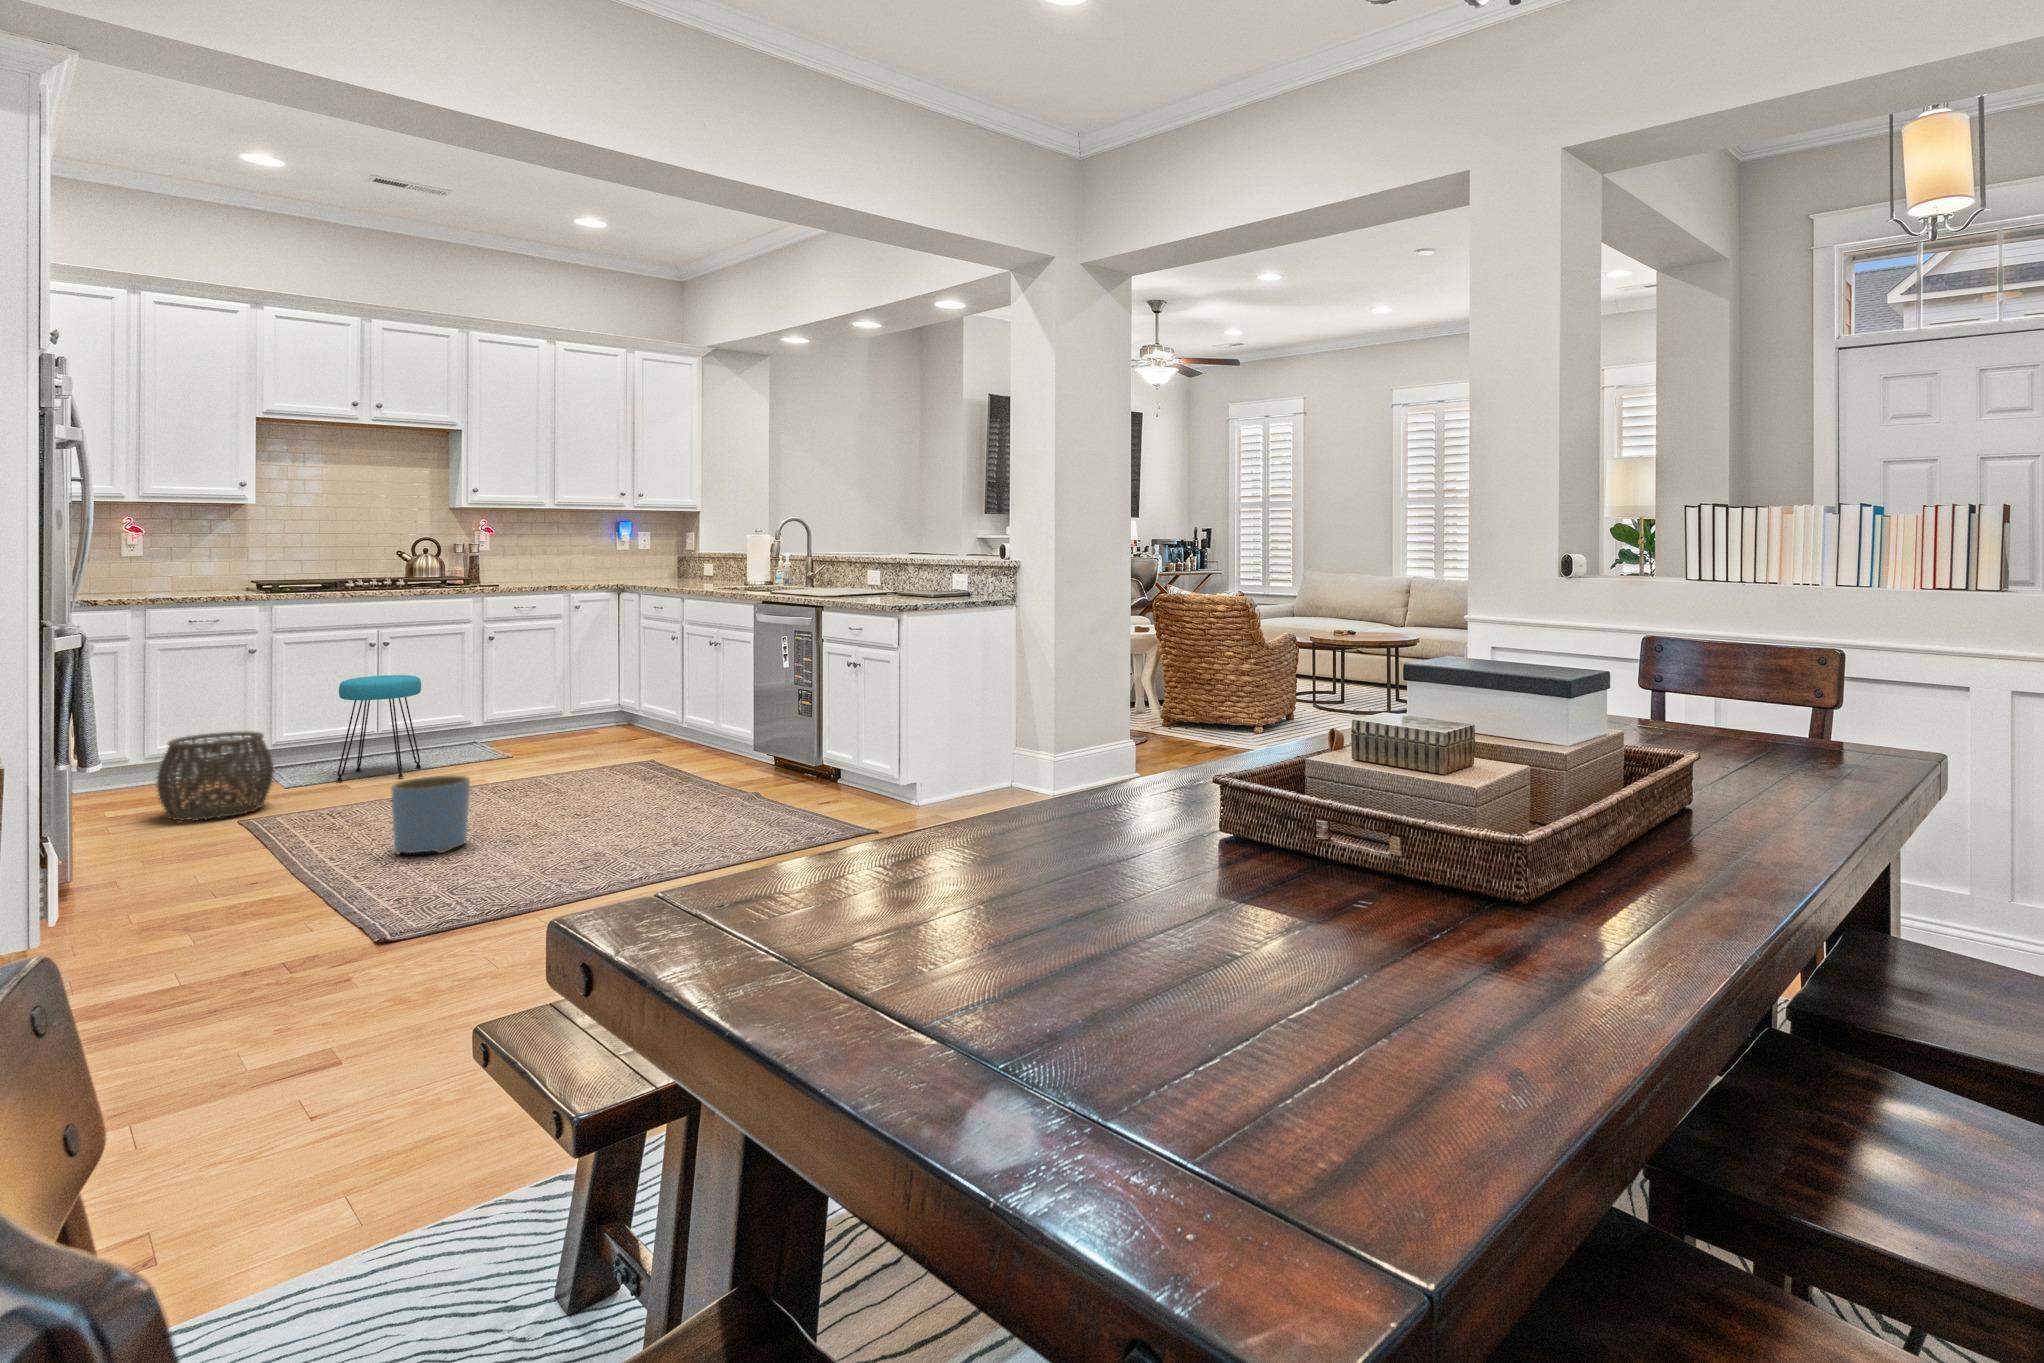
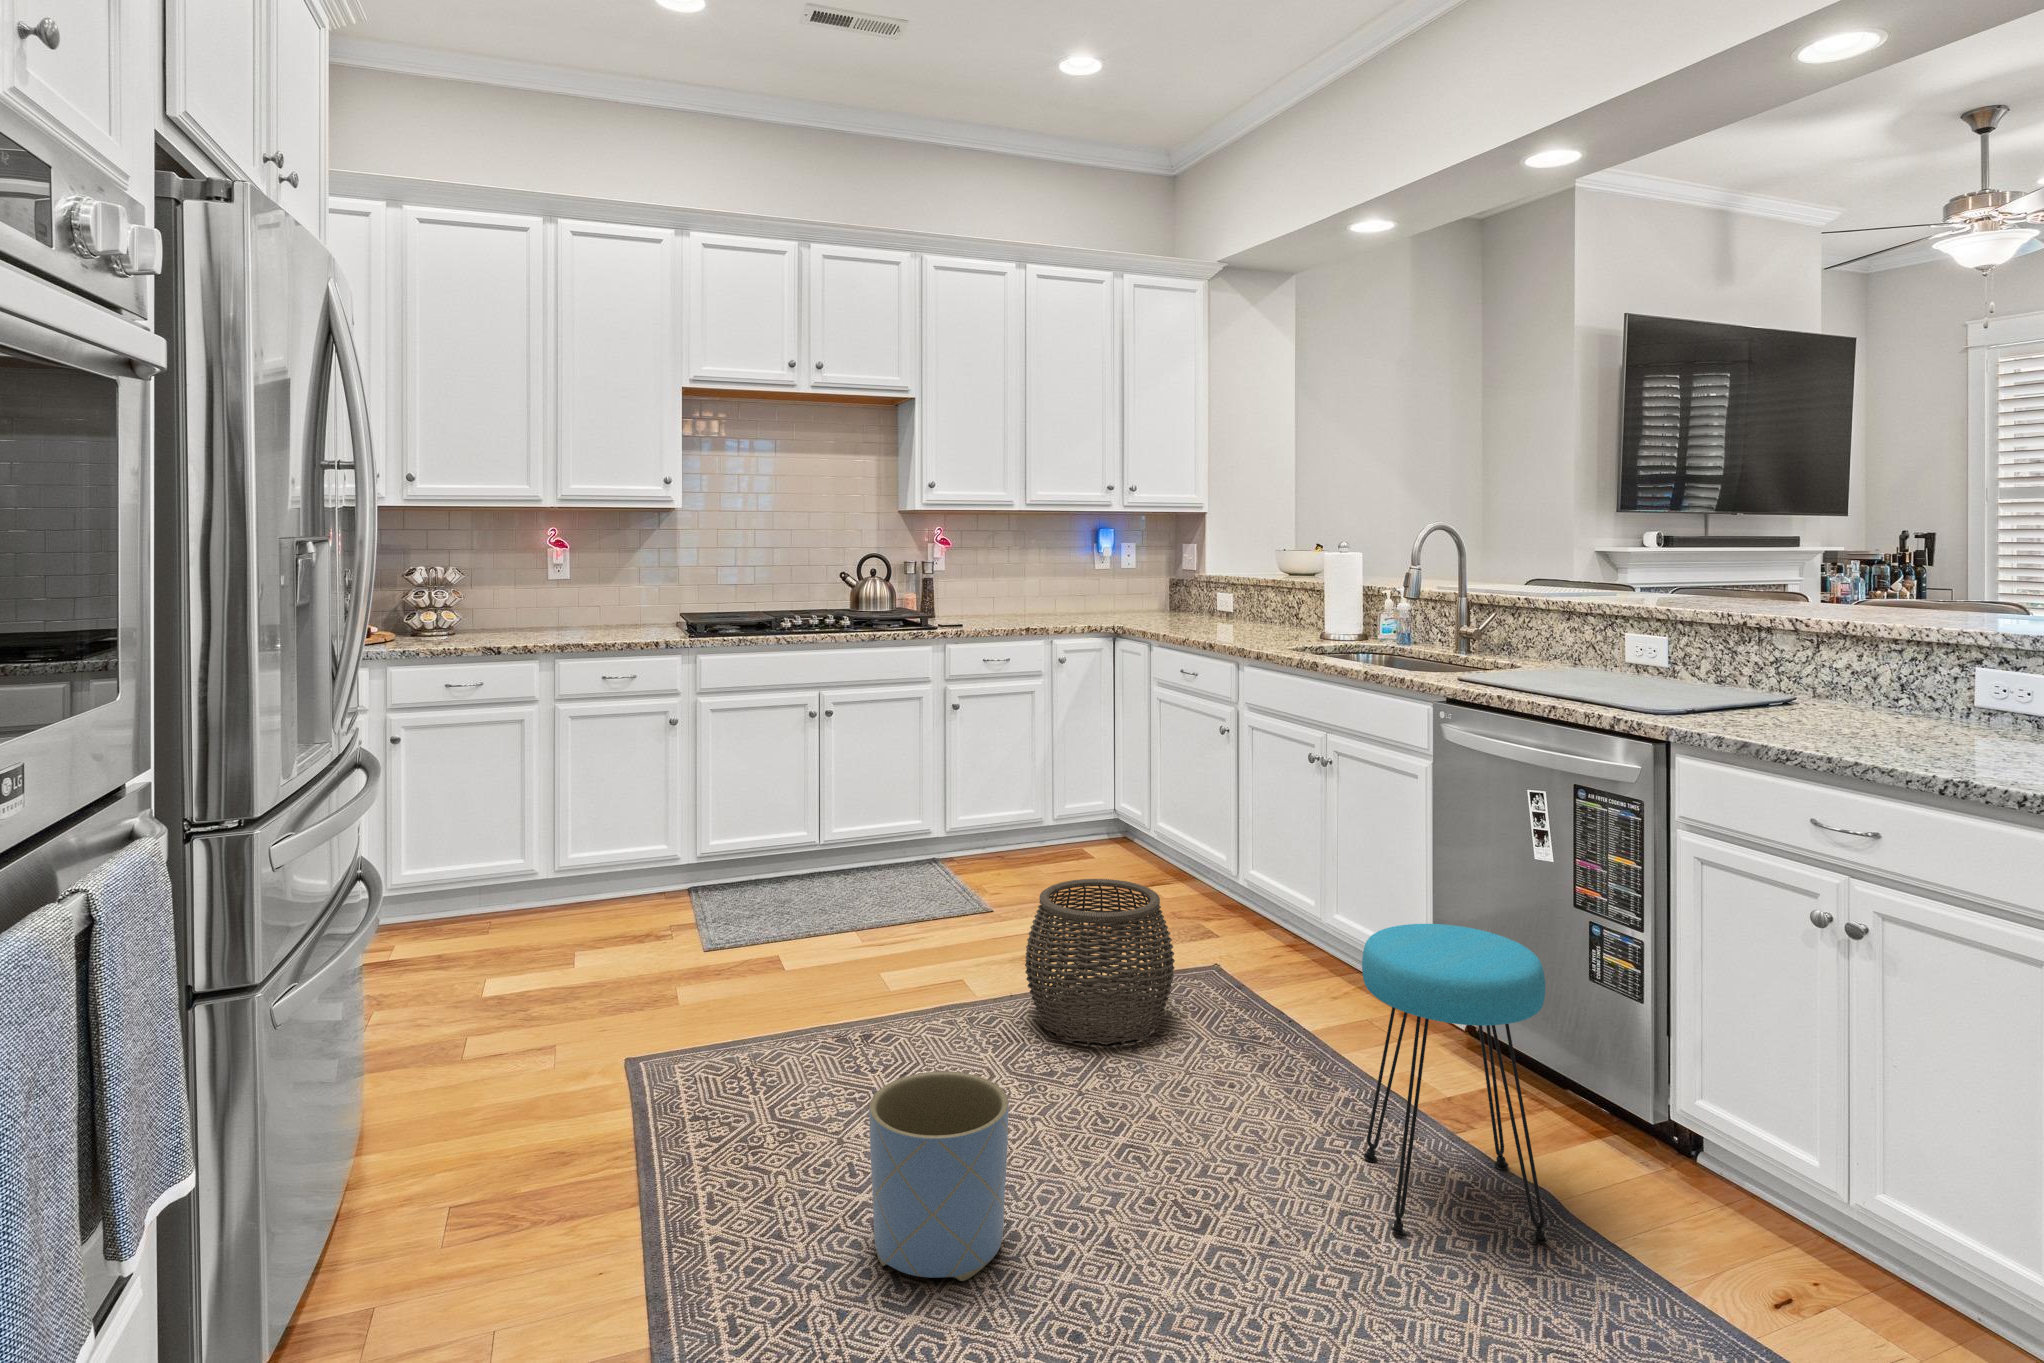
stool: present [337,675,421,781] -> present [1362,924,1548,1243]
woven basket: present [157,731,275,821] -> present [1025,879,1175,1045]

